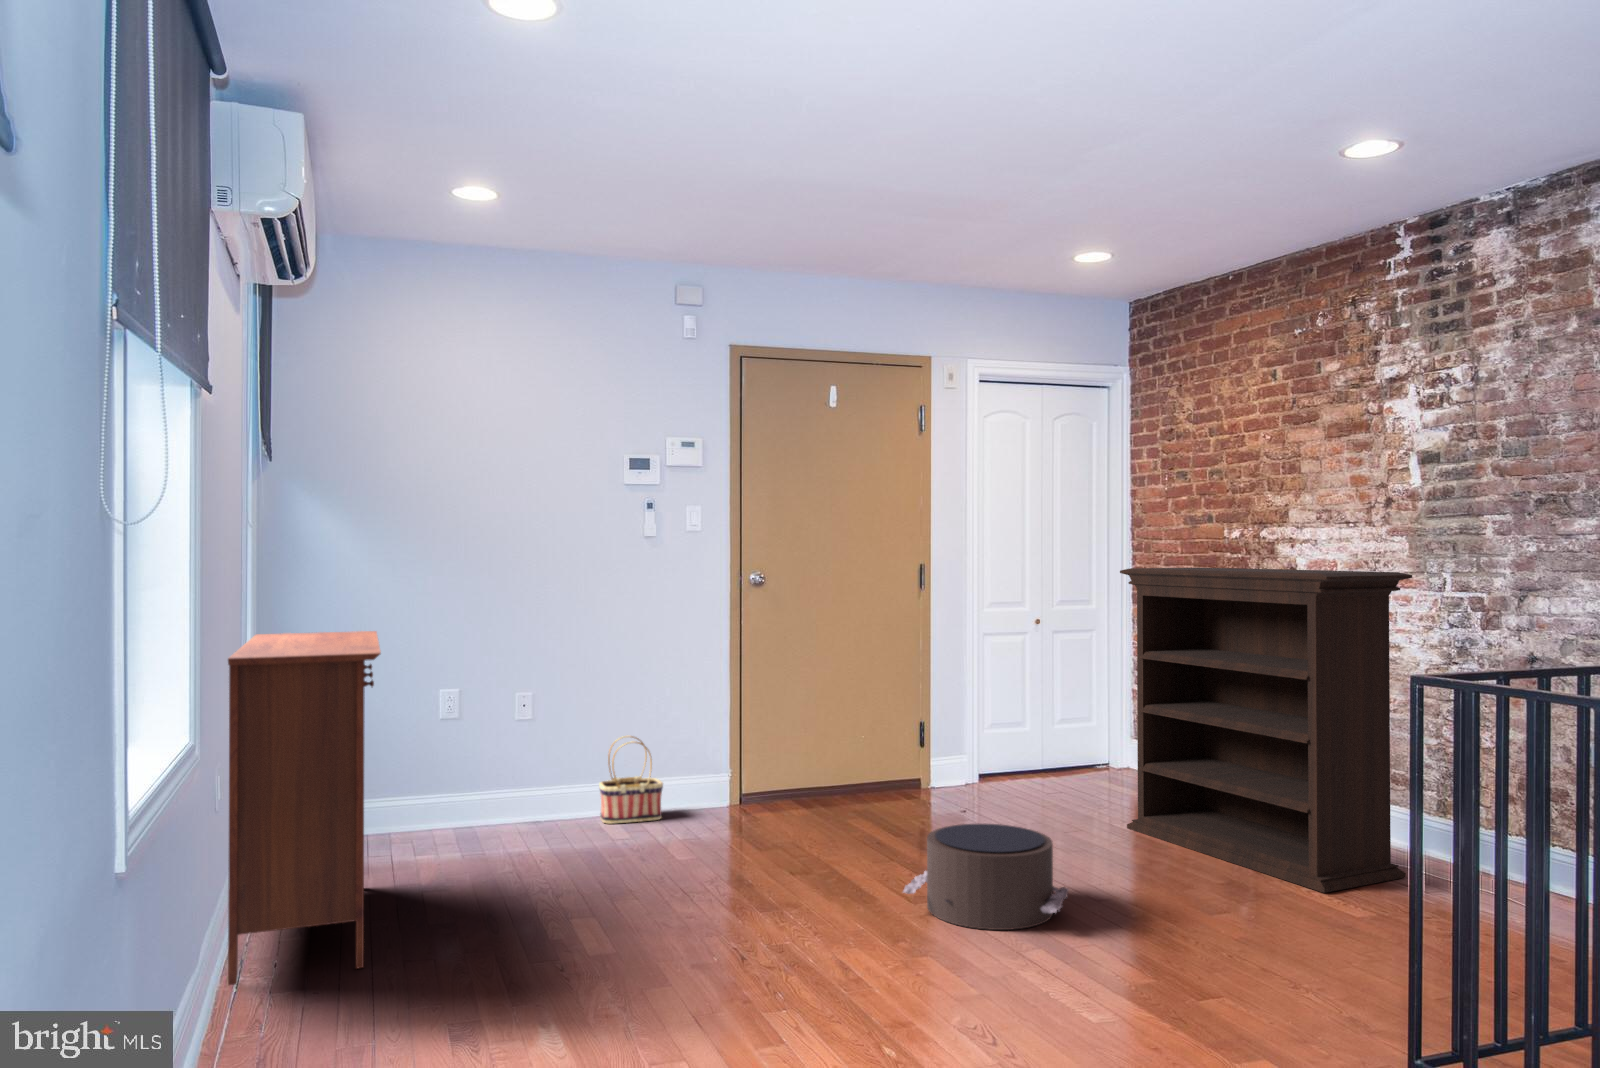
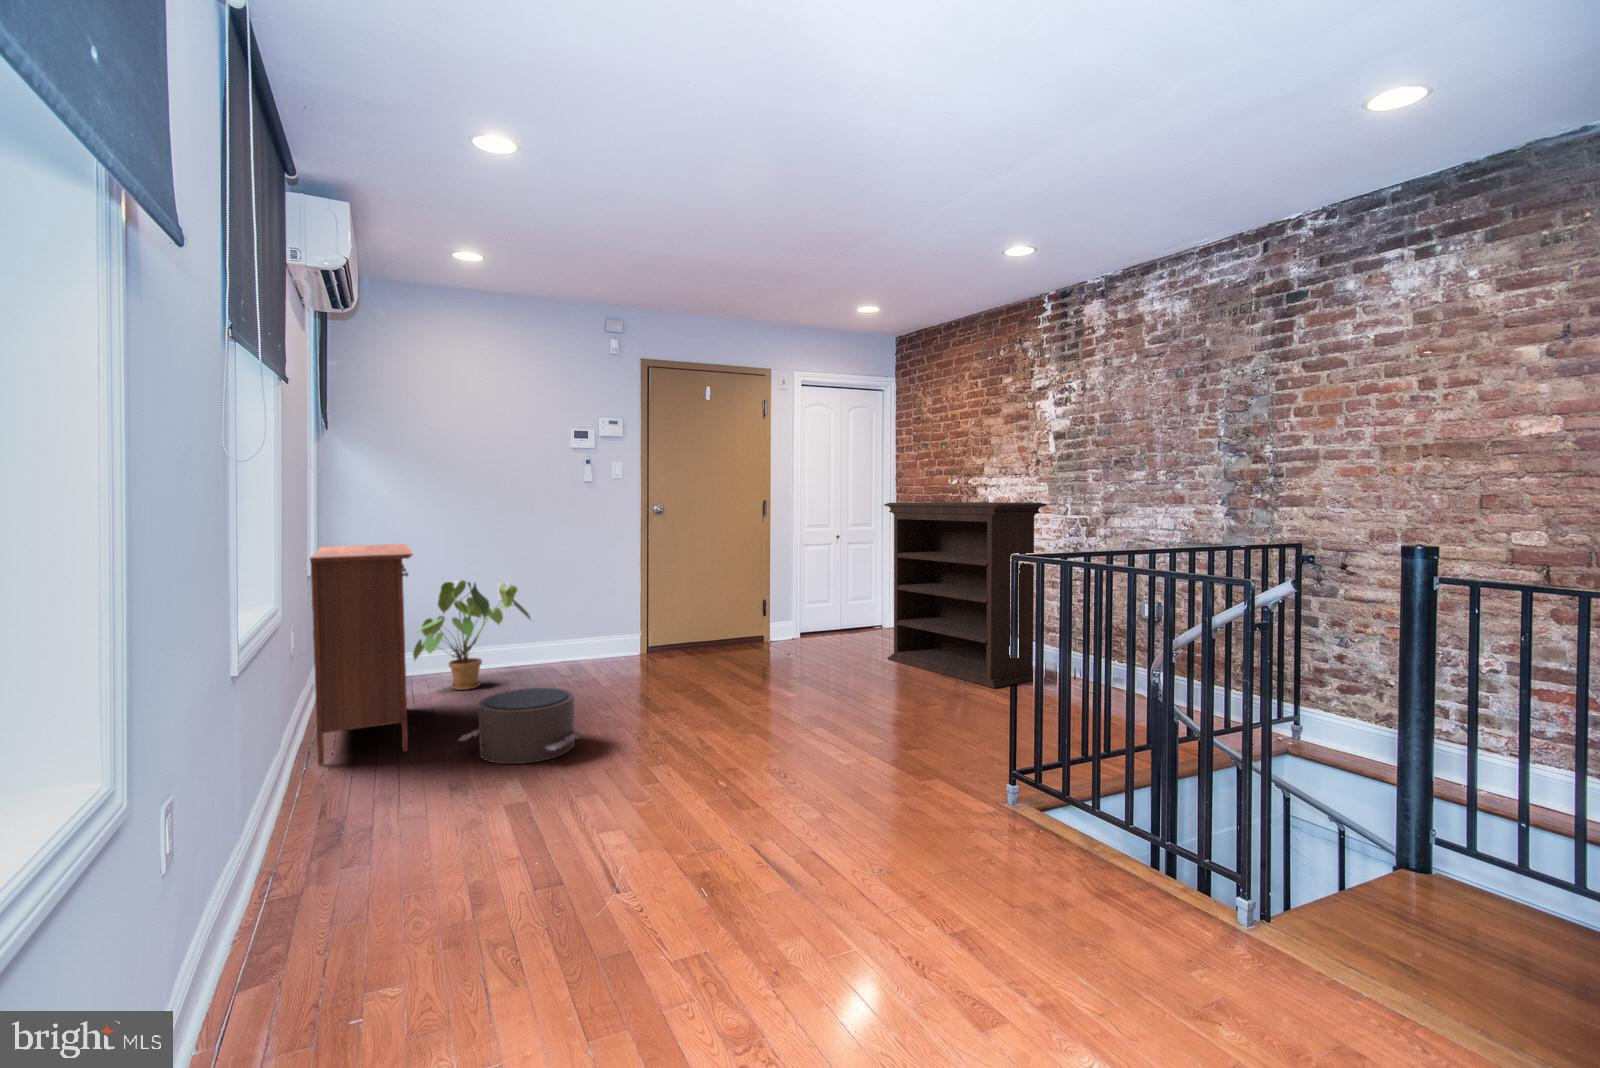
house plant: none [382,684,563,857] -> present [413,580,530,690]
basket: present [599,736,663,824] -> none [558,612,600,668]
pouf: present [903,824,1069,930] -> present [459,688,582,764]

